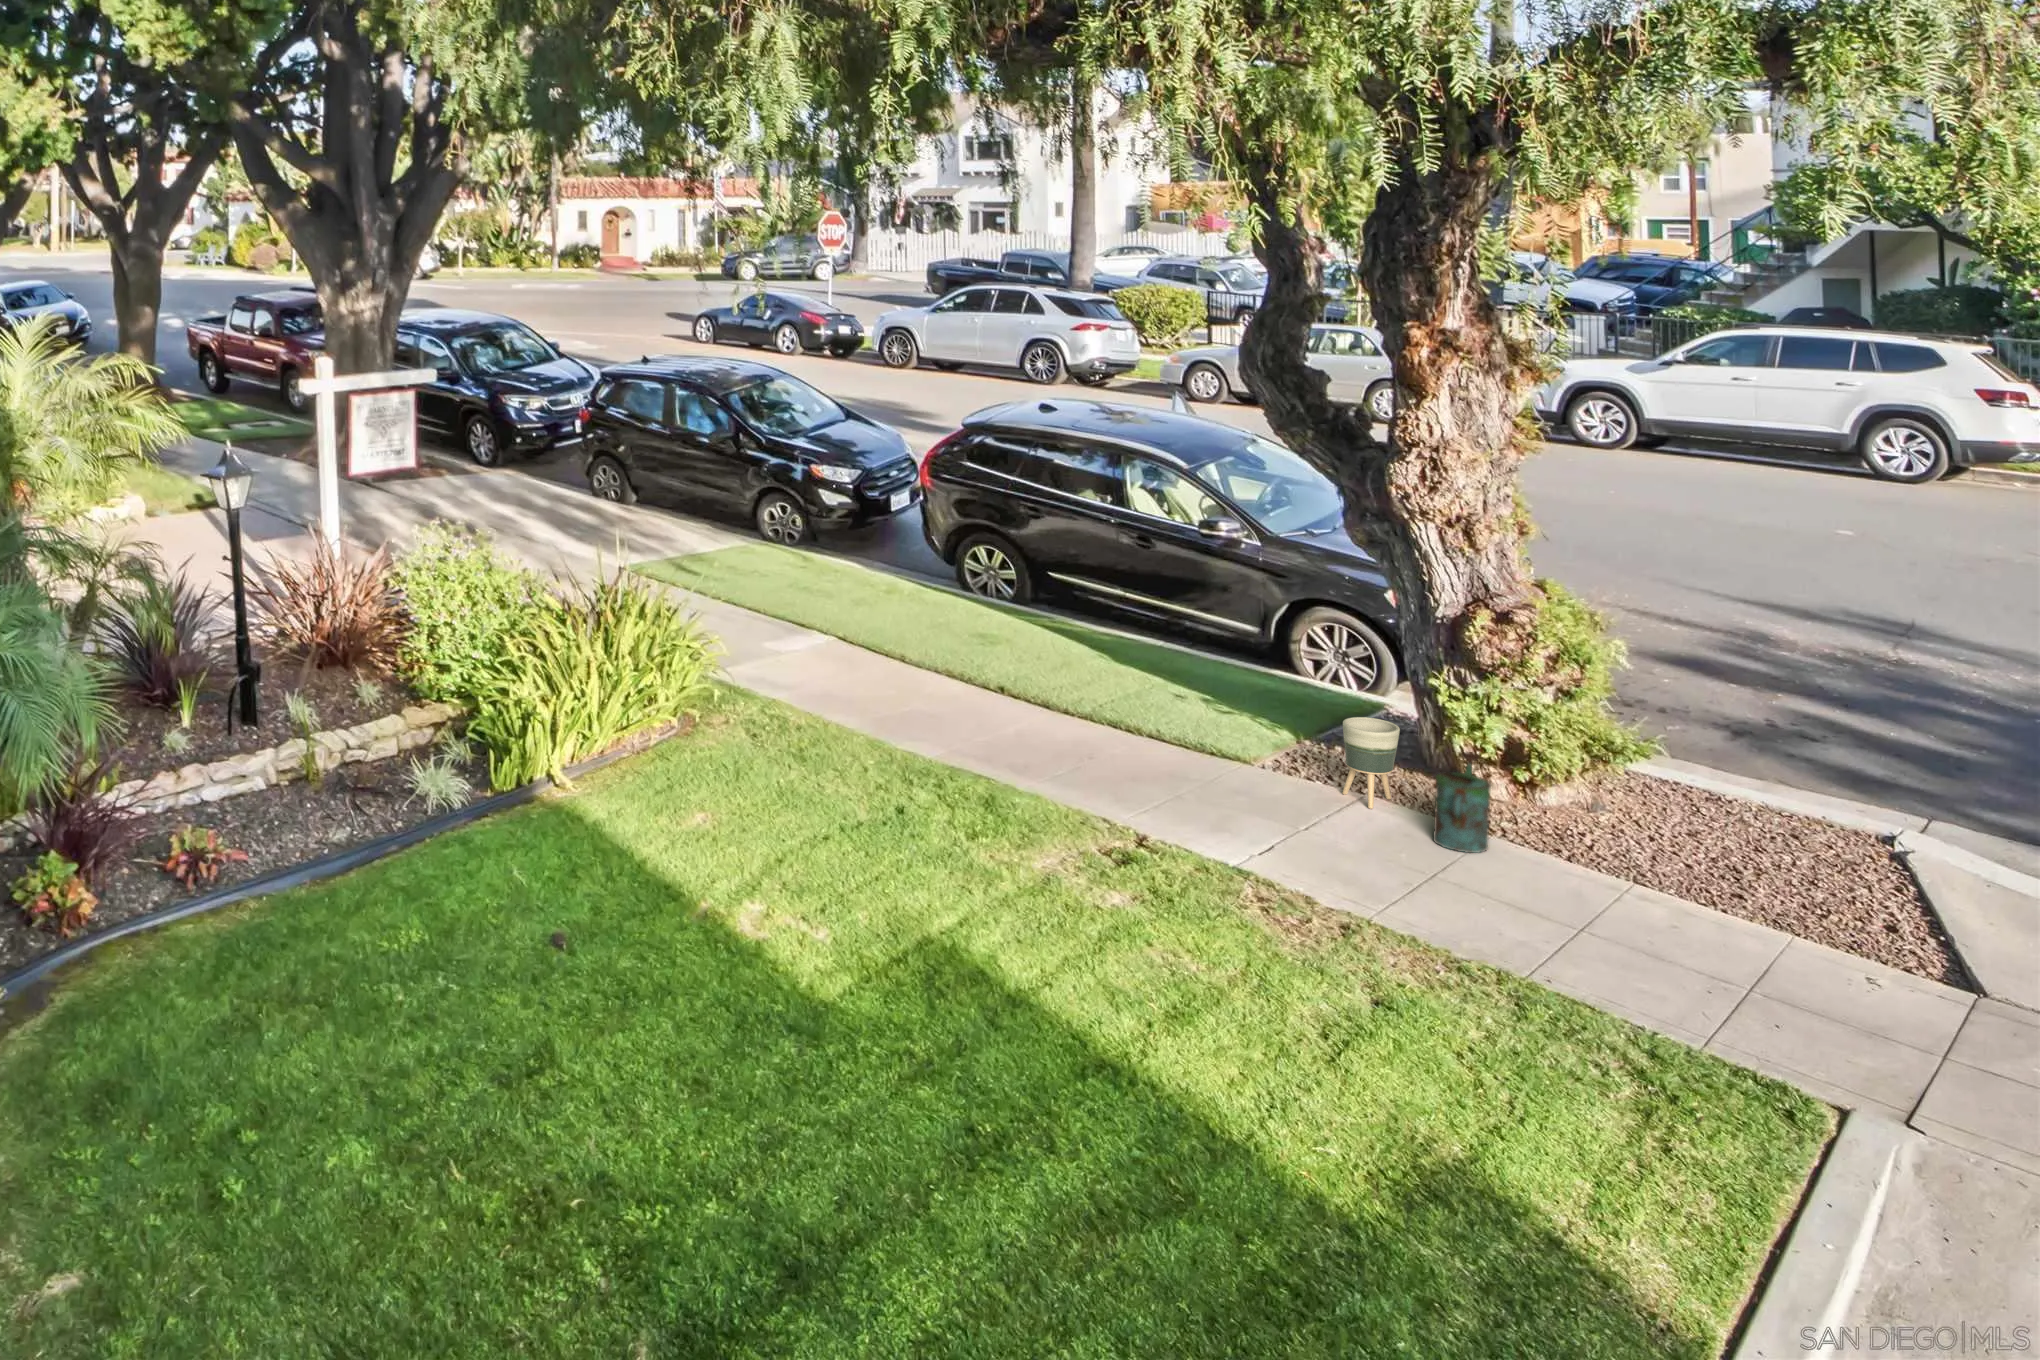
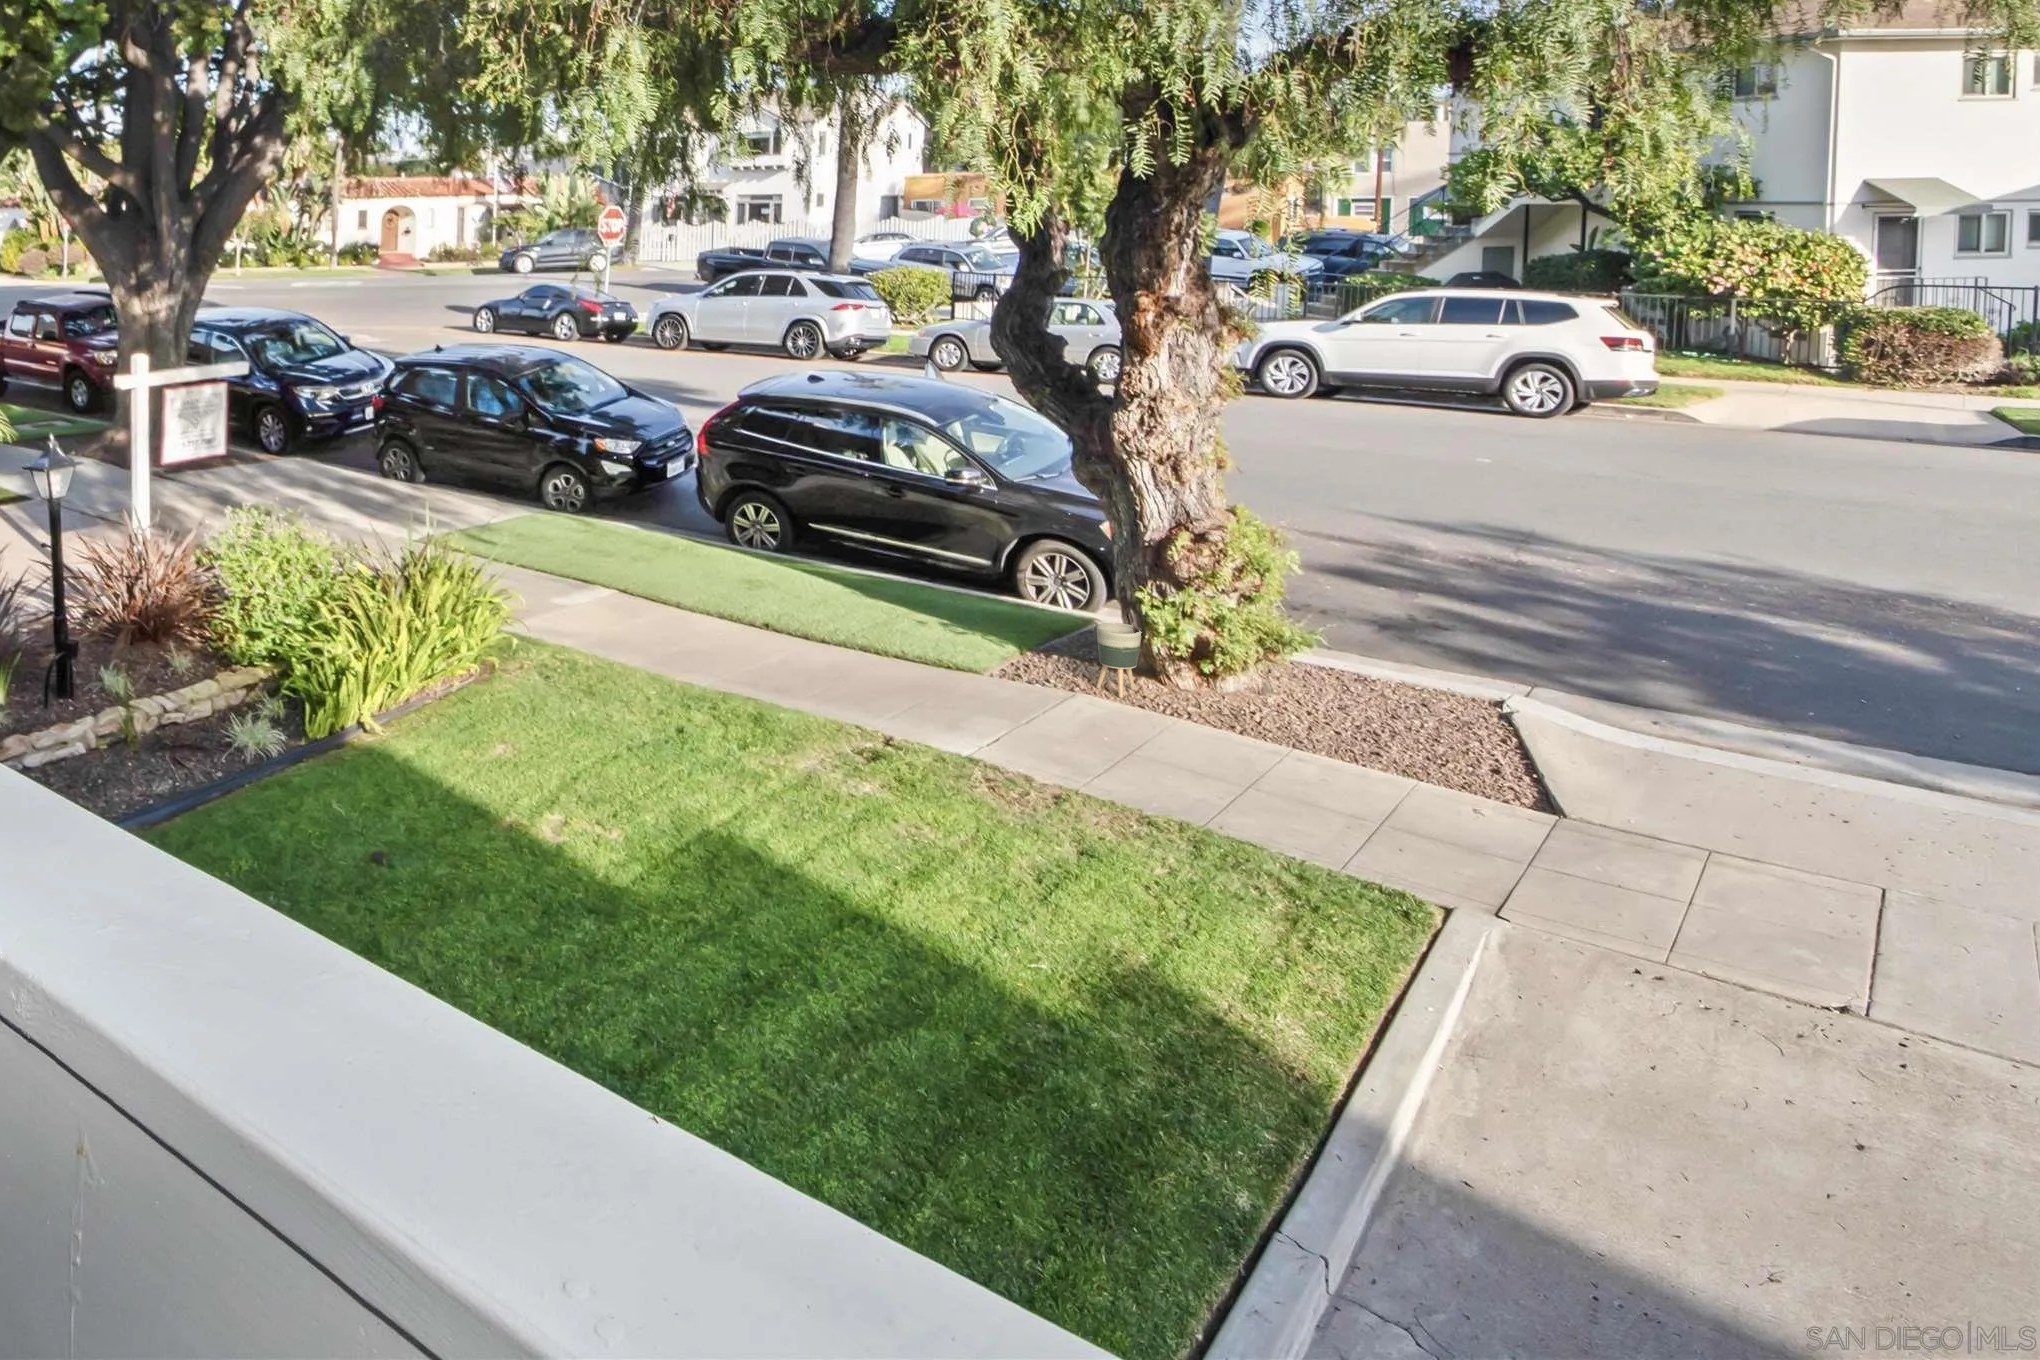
watering can: present [1433,752,1491,853] -> none [1174,645,1219,726]

